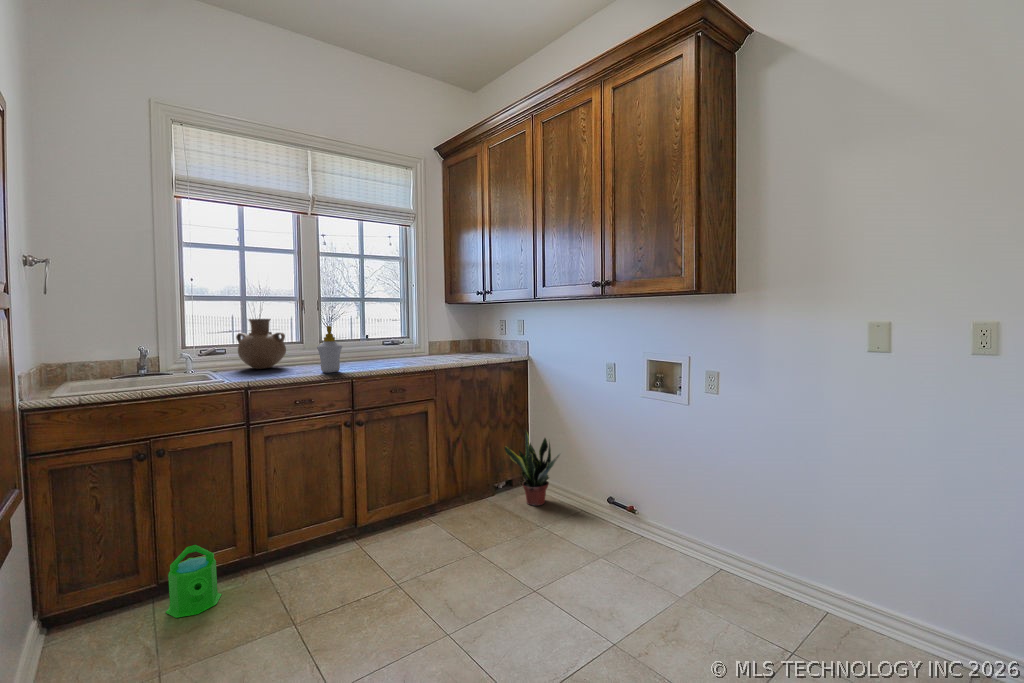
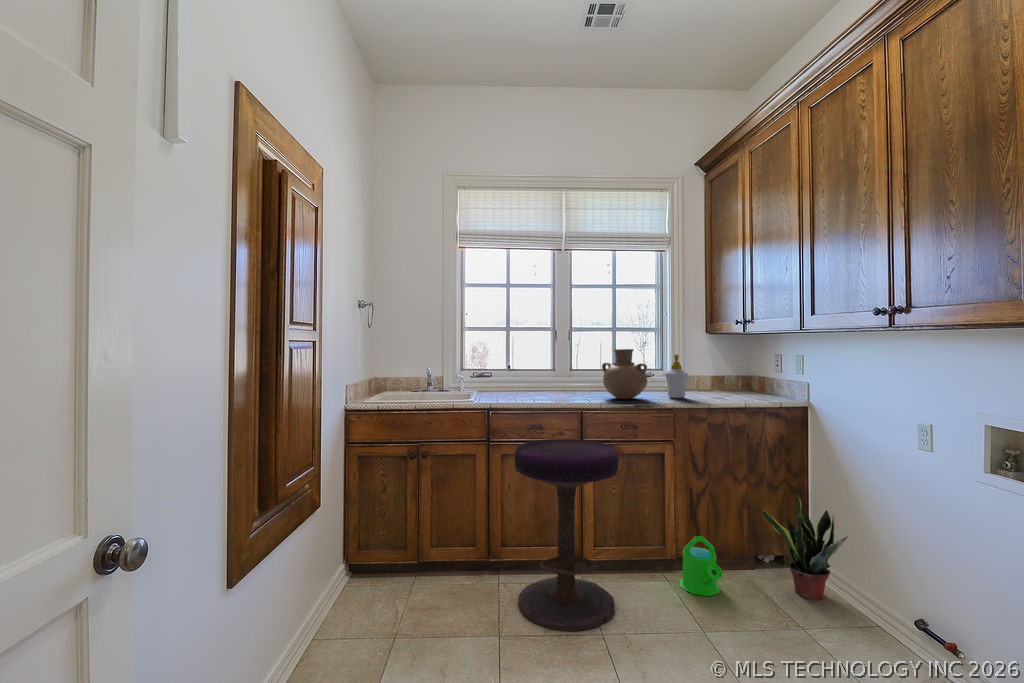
vase: present [236,319,286,369] -> present [602,349,647,399]
soap bottle: present [317,326,342,373] -> present [665,354,688,398]
stool: none [292,408,402,596] -> present [515,439,619,631]
watering can: present [166,545,222,618] -> present [680,536,723,596]

